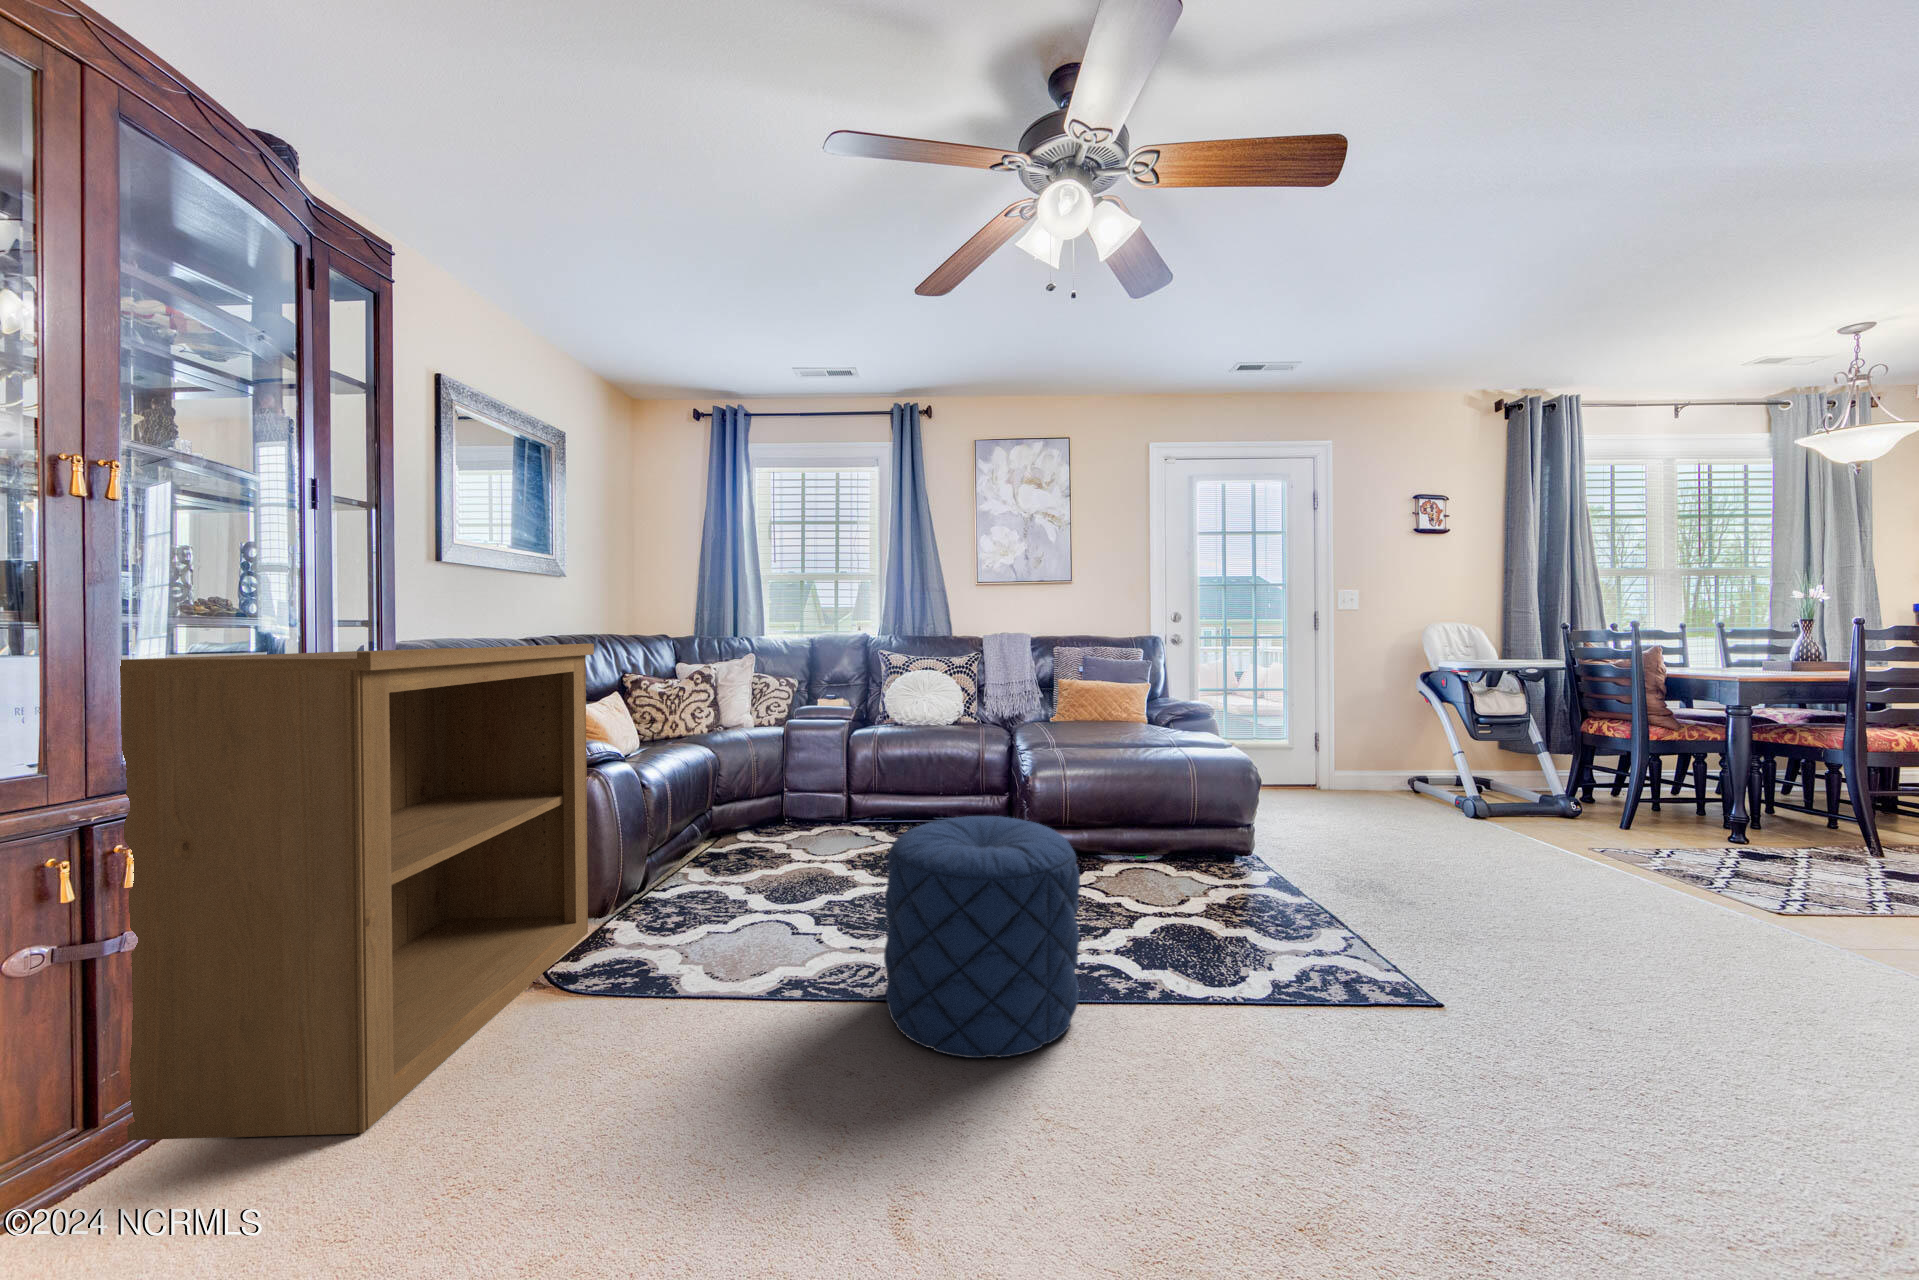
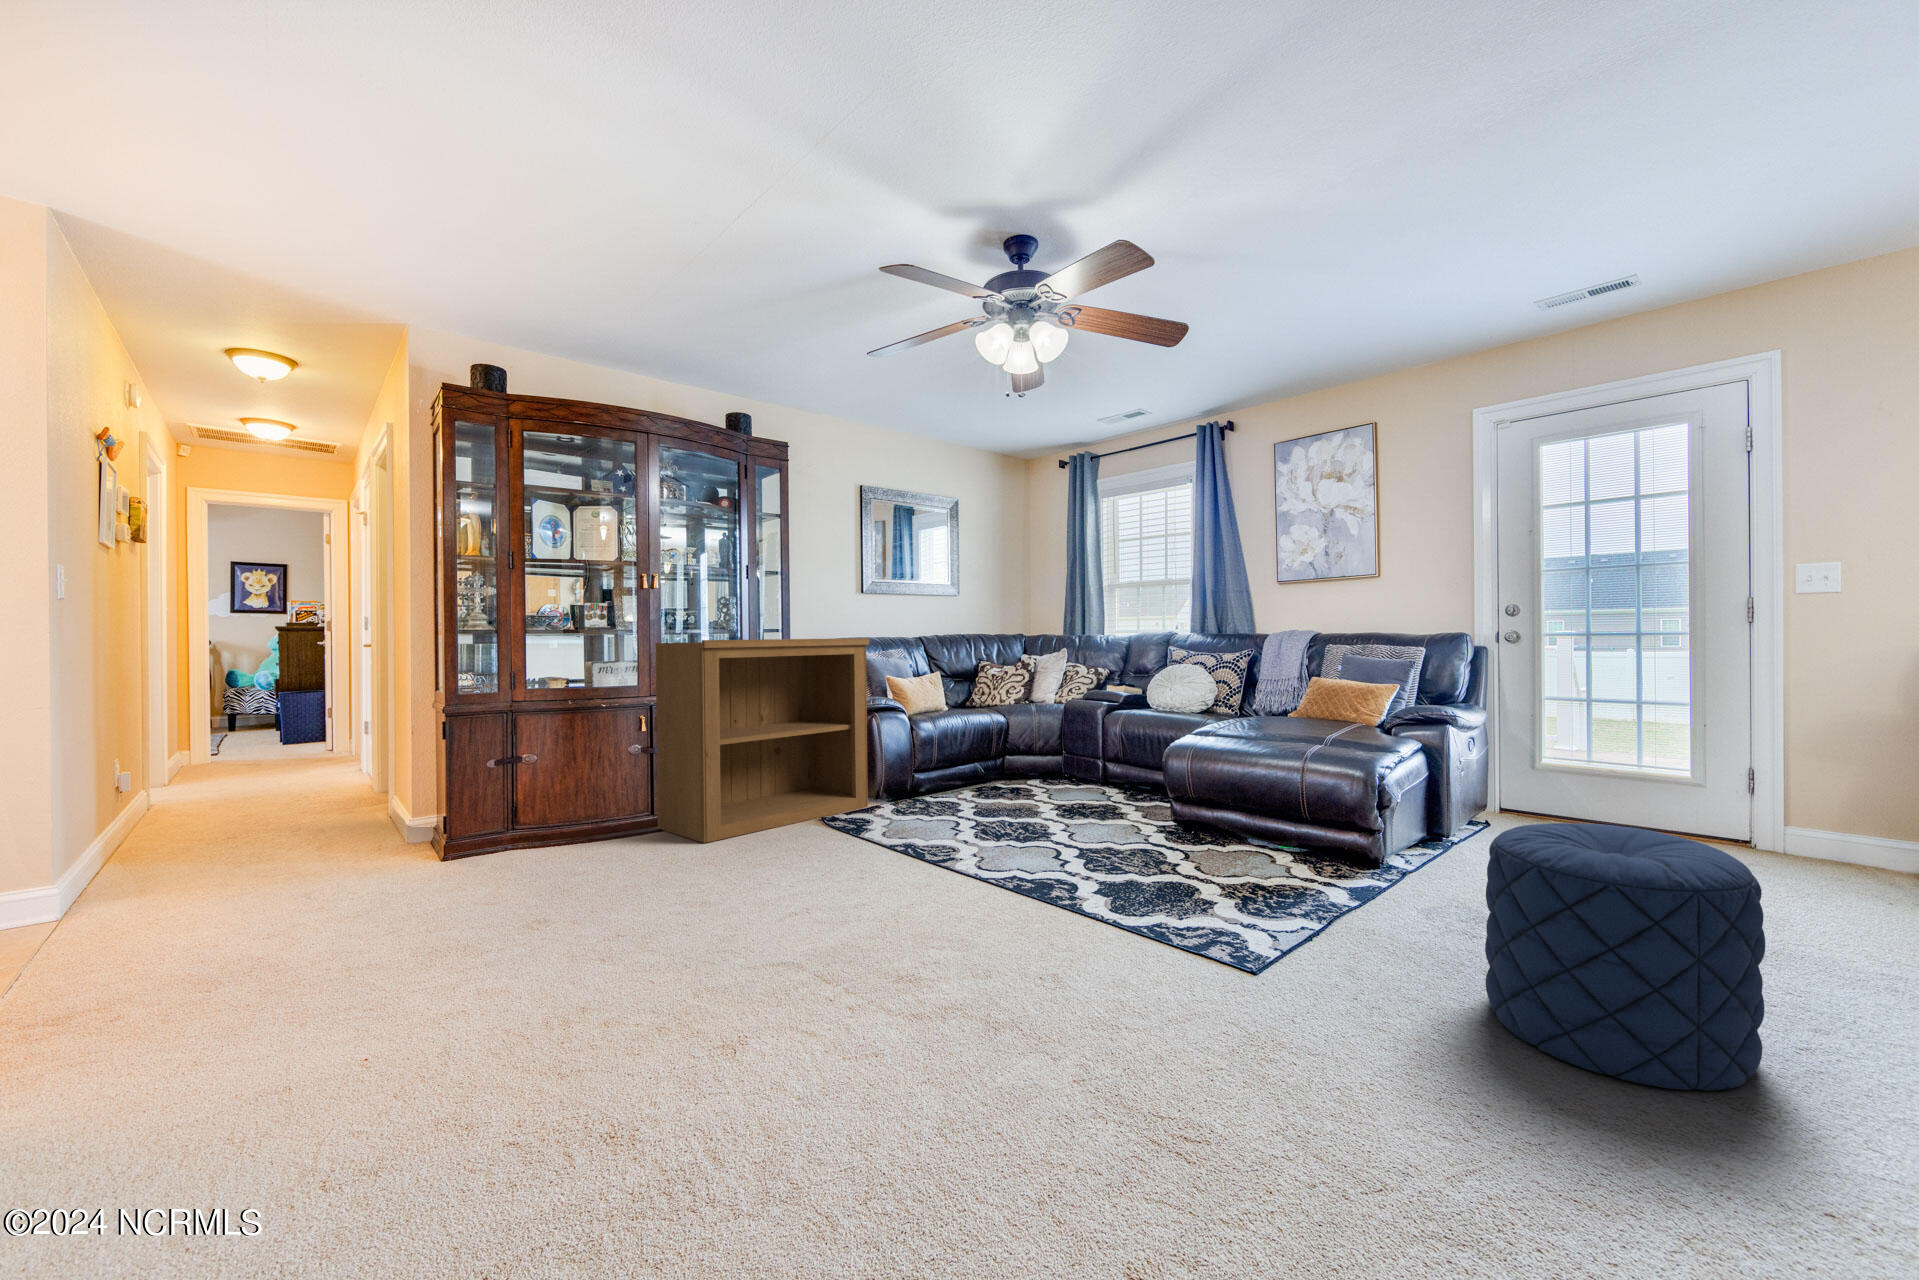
pouf: present [884,816,1080,1058] -> present [1485,823,1765,1090]

